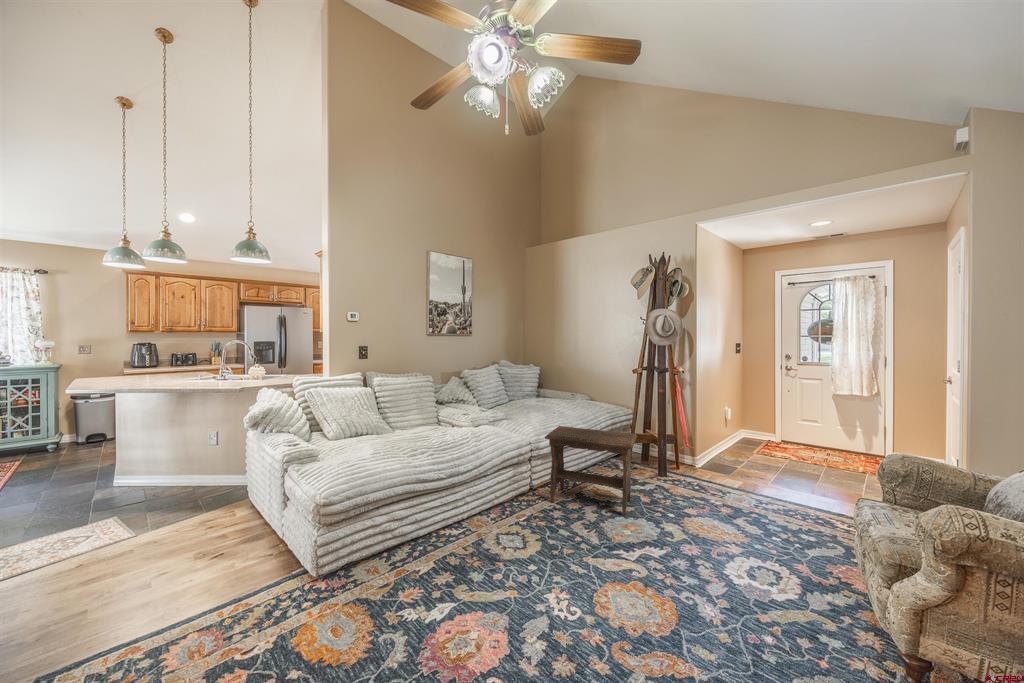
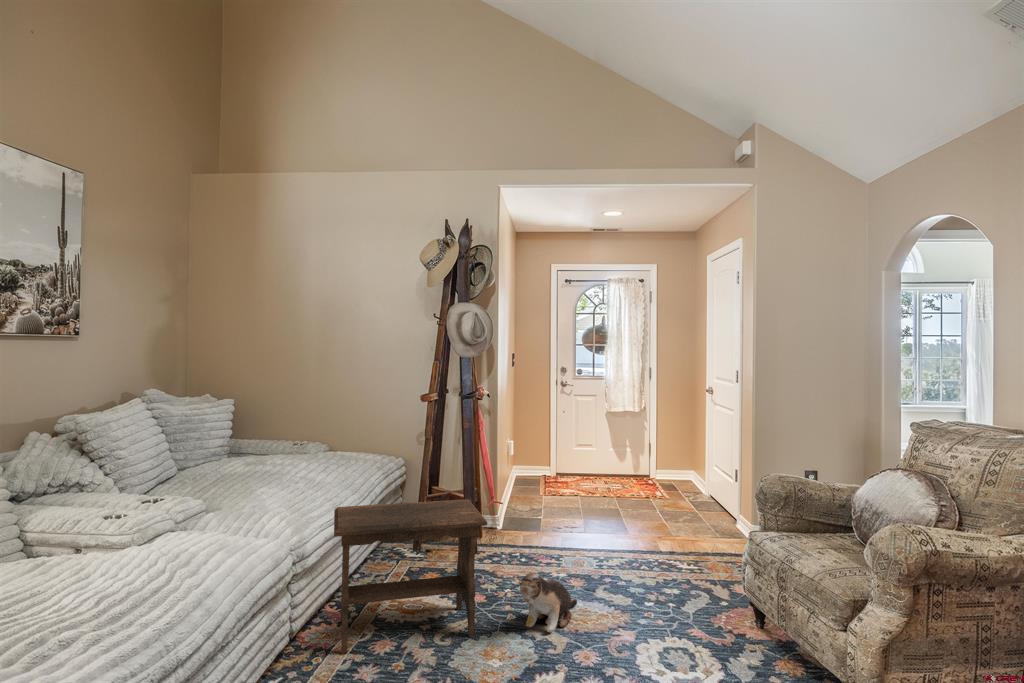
plush toy: none [649,486,712,530] -> present [514,573,577,632]

